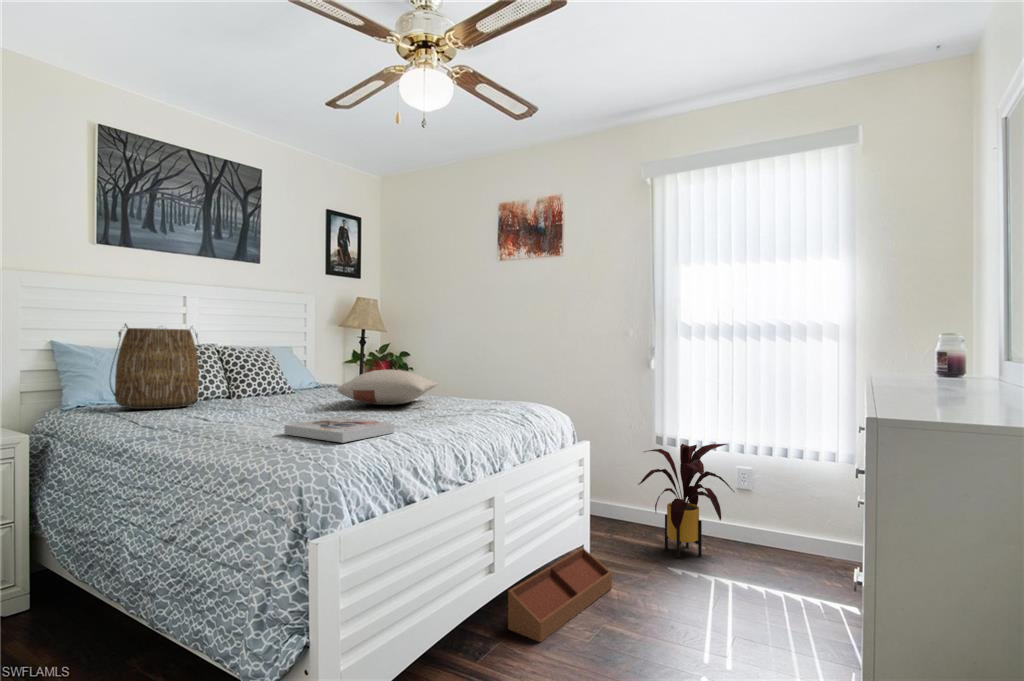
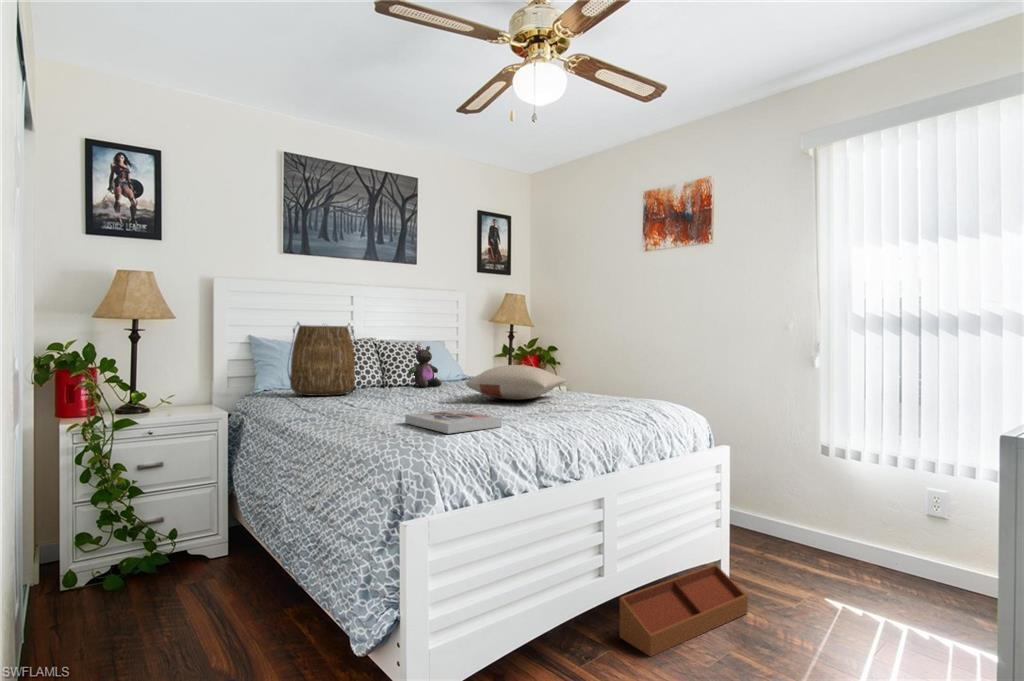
stuffed bear: none [259,351,297,395] -> present [408,346,441,387]
house plant: present [638,444,734,558] -> none [789,458,924,594]

